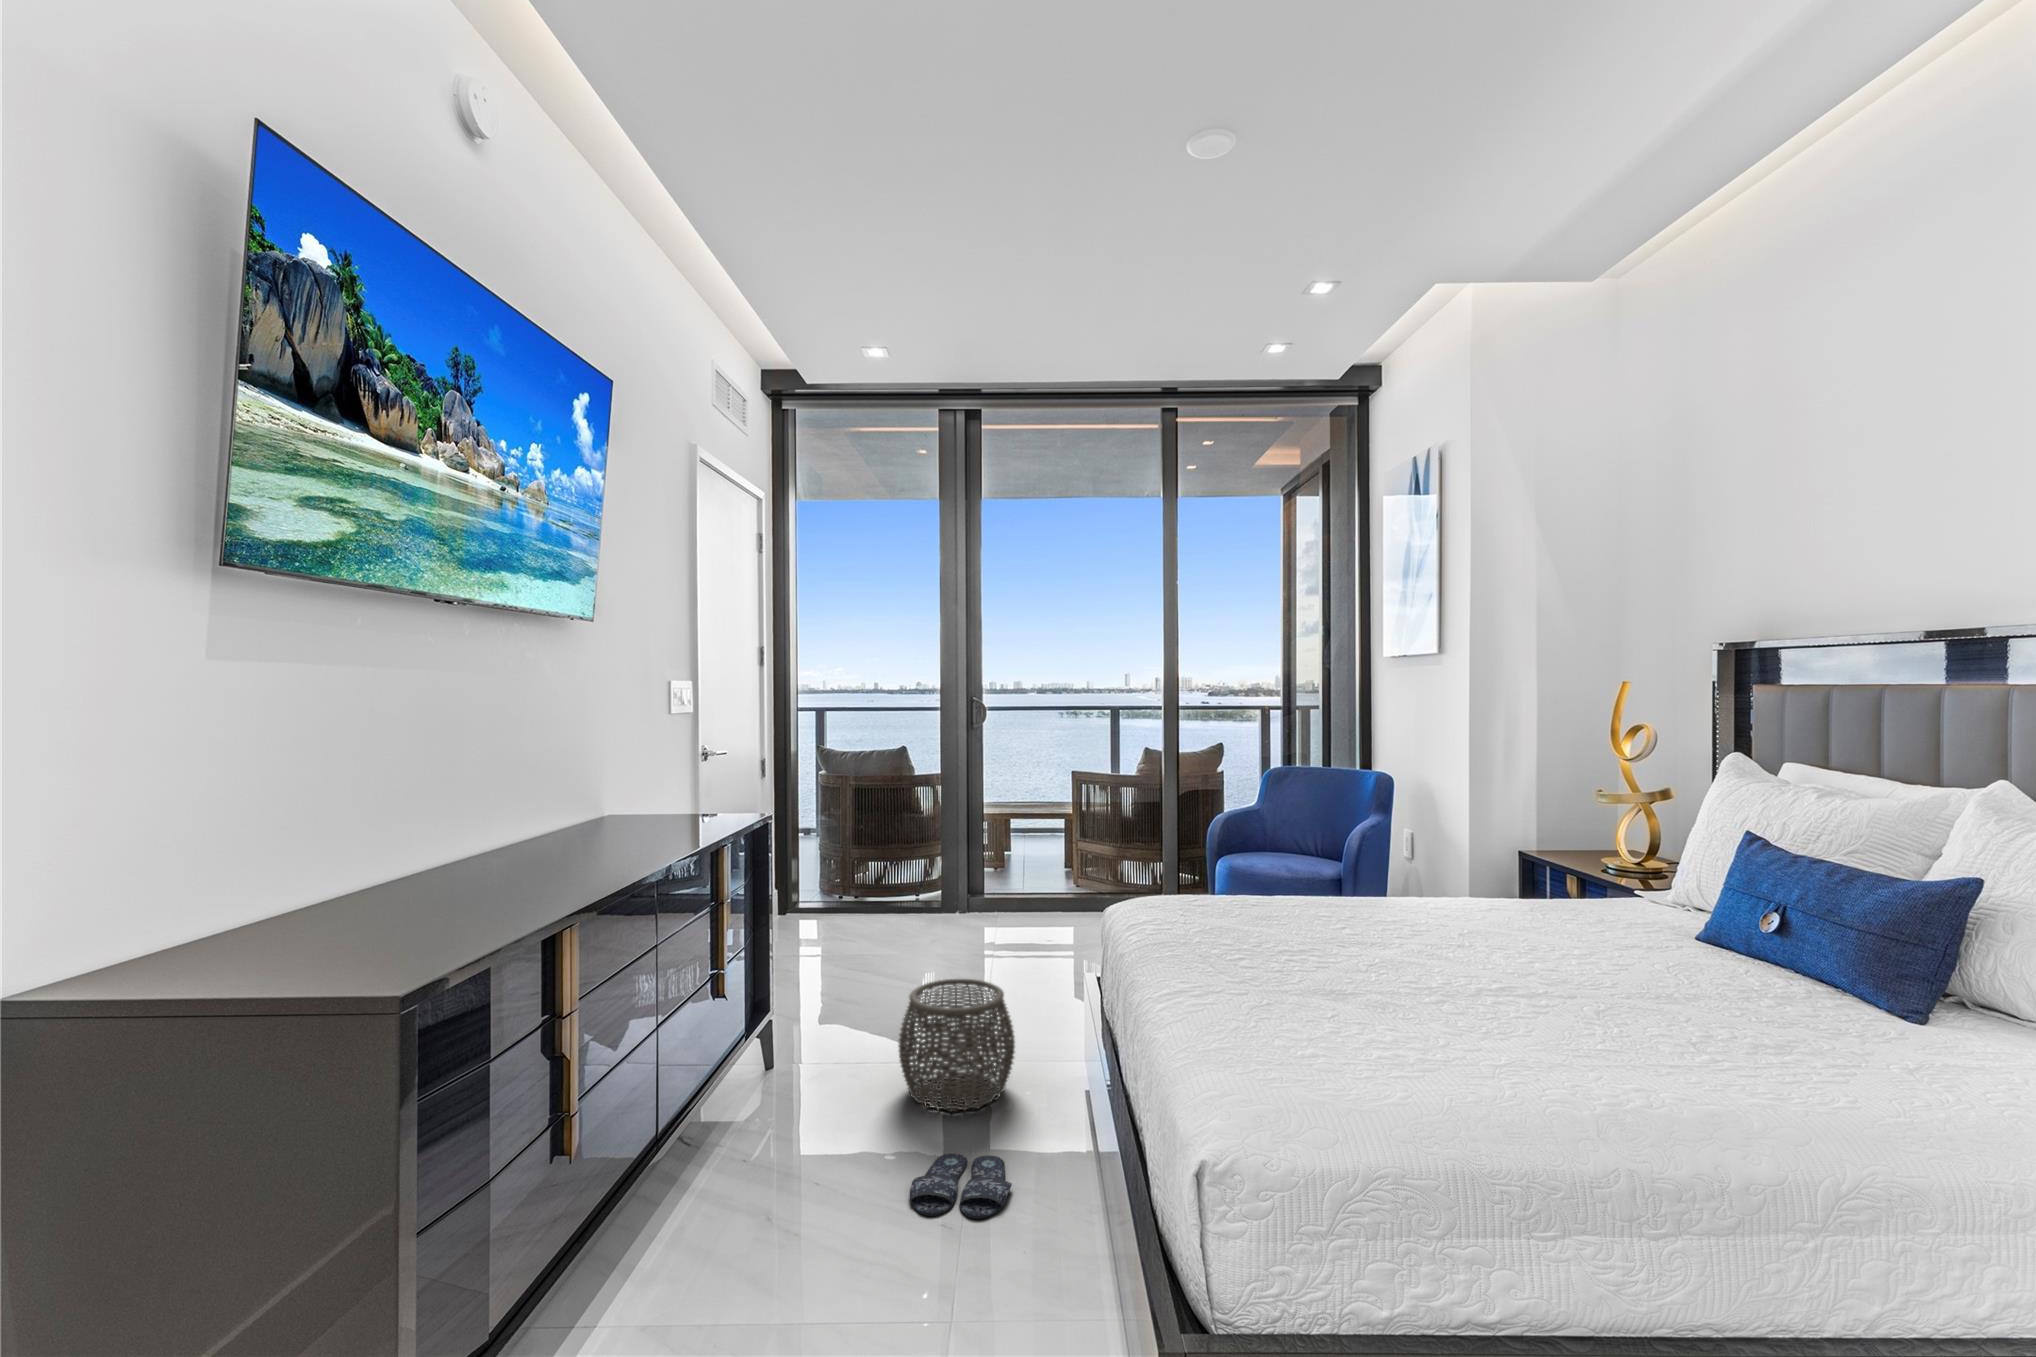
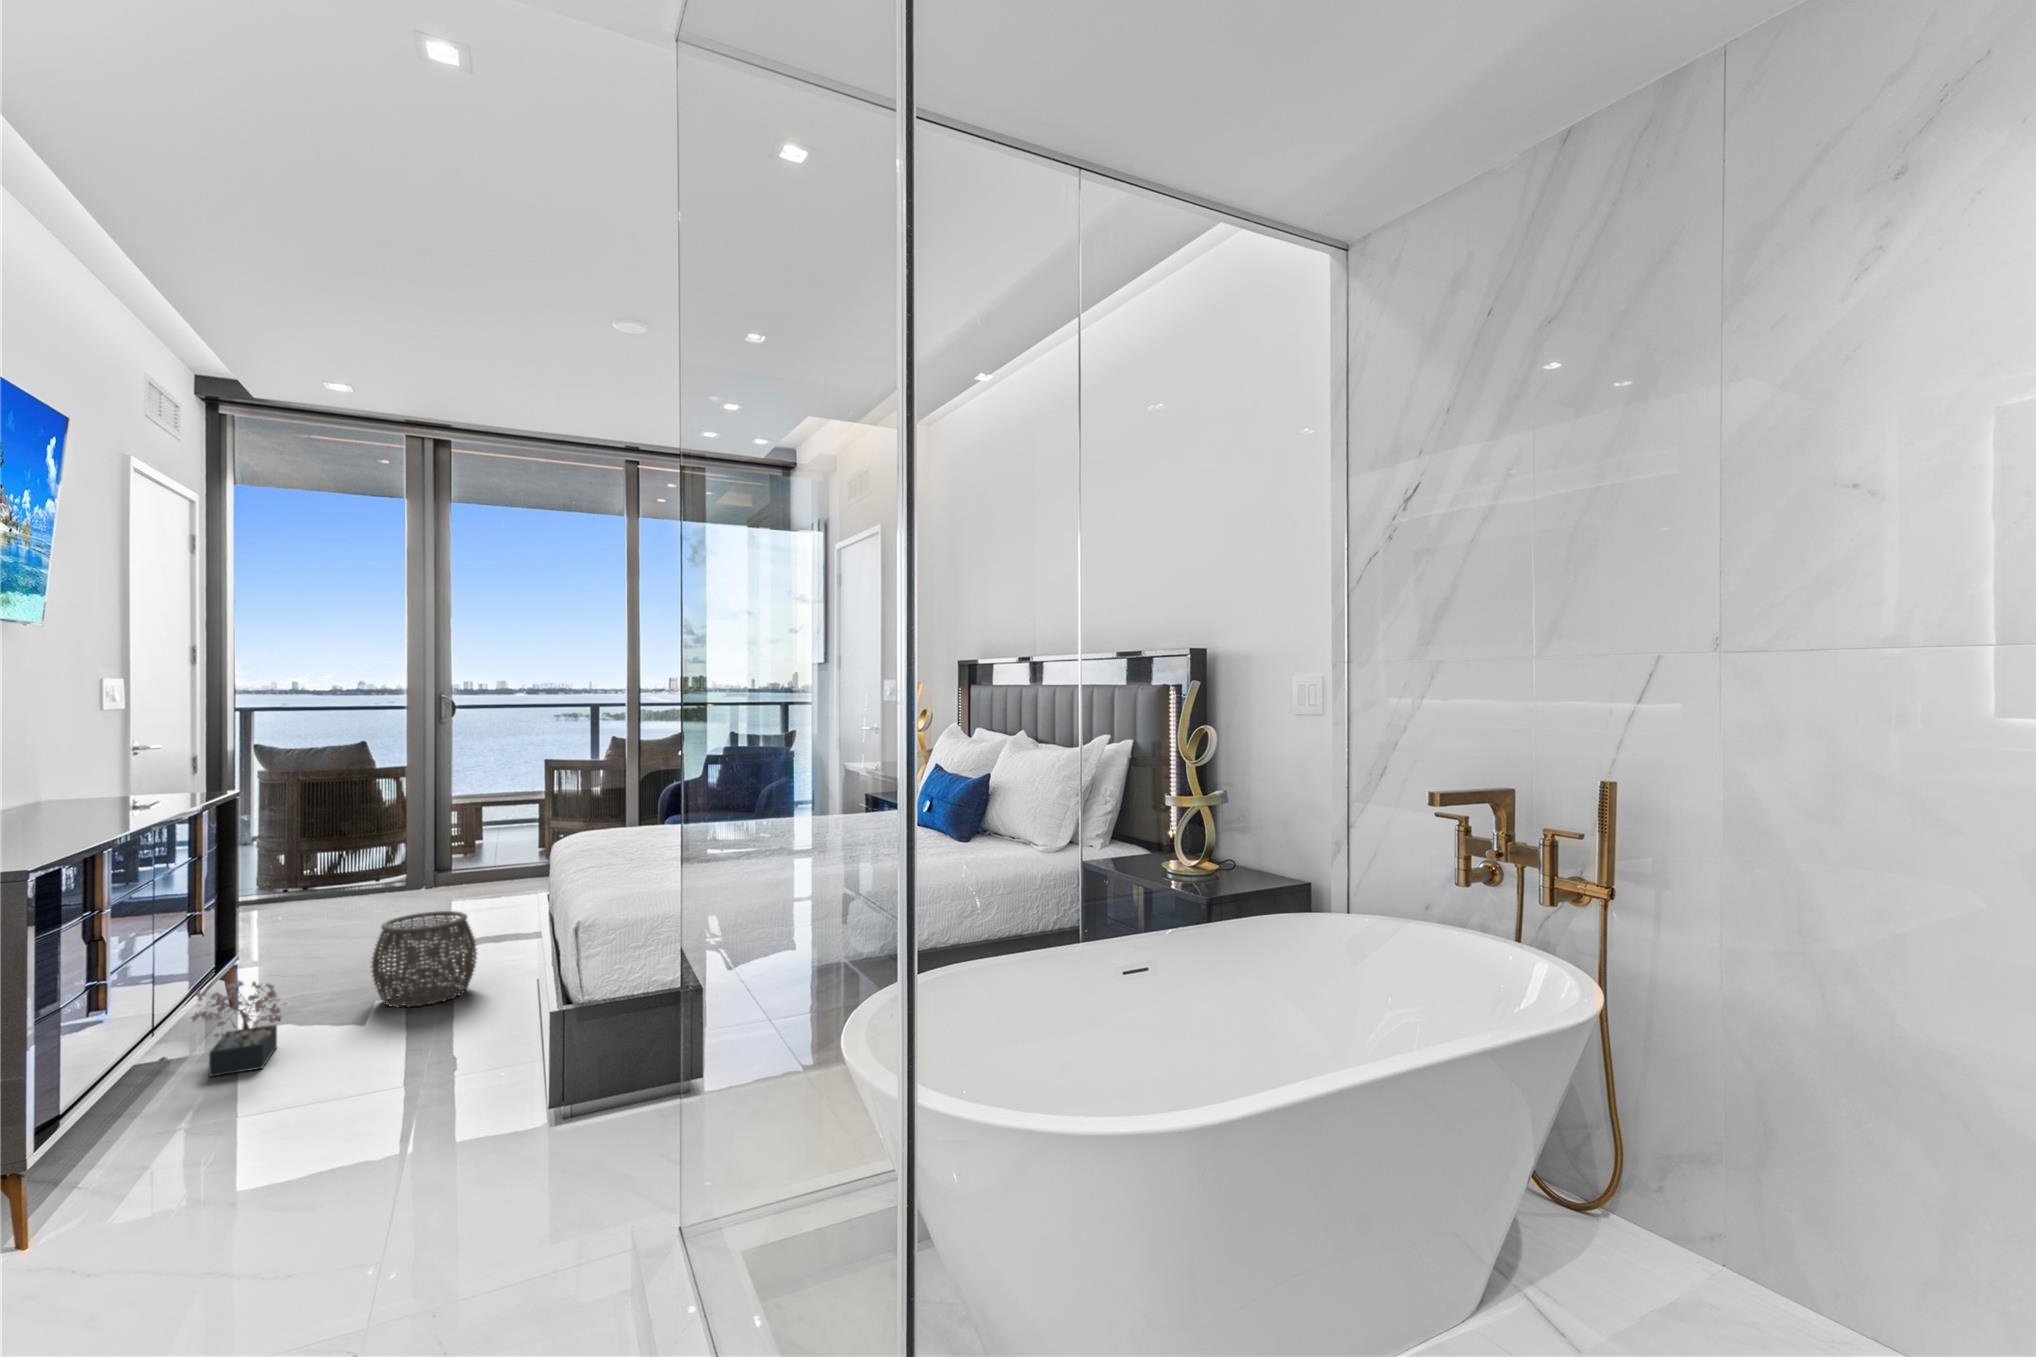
decorative plant: none [698,1066,801,1197] -> present [192,981,287,1077]
slippers: present [910,1154,1012,1219] -> none [386,1021,472,1055]

